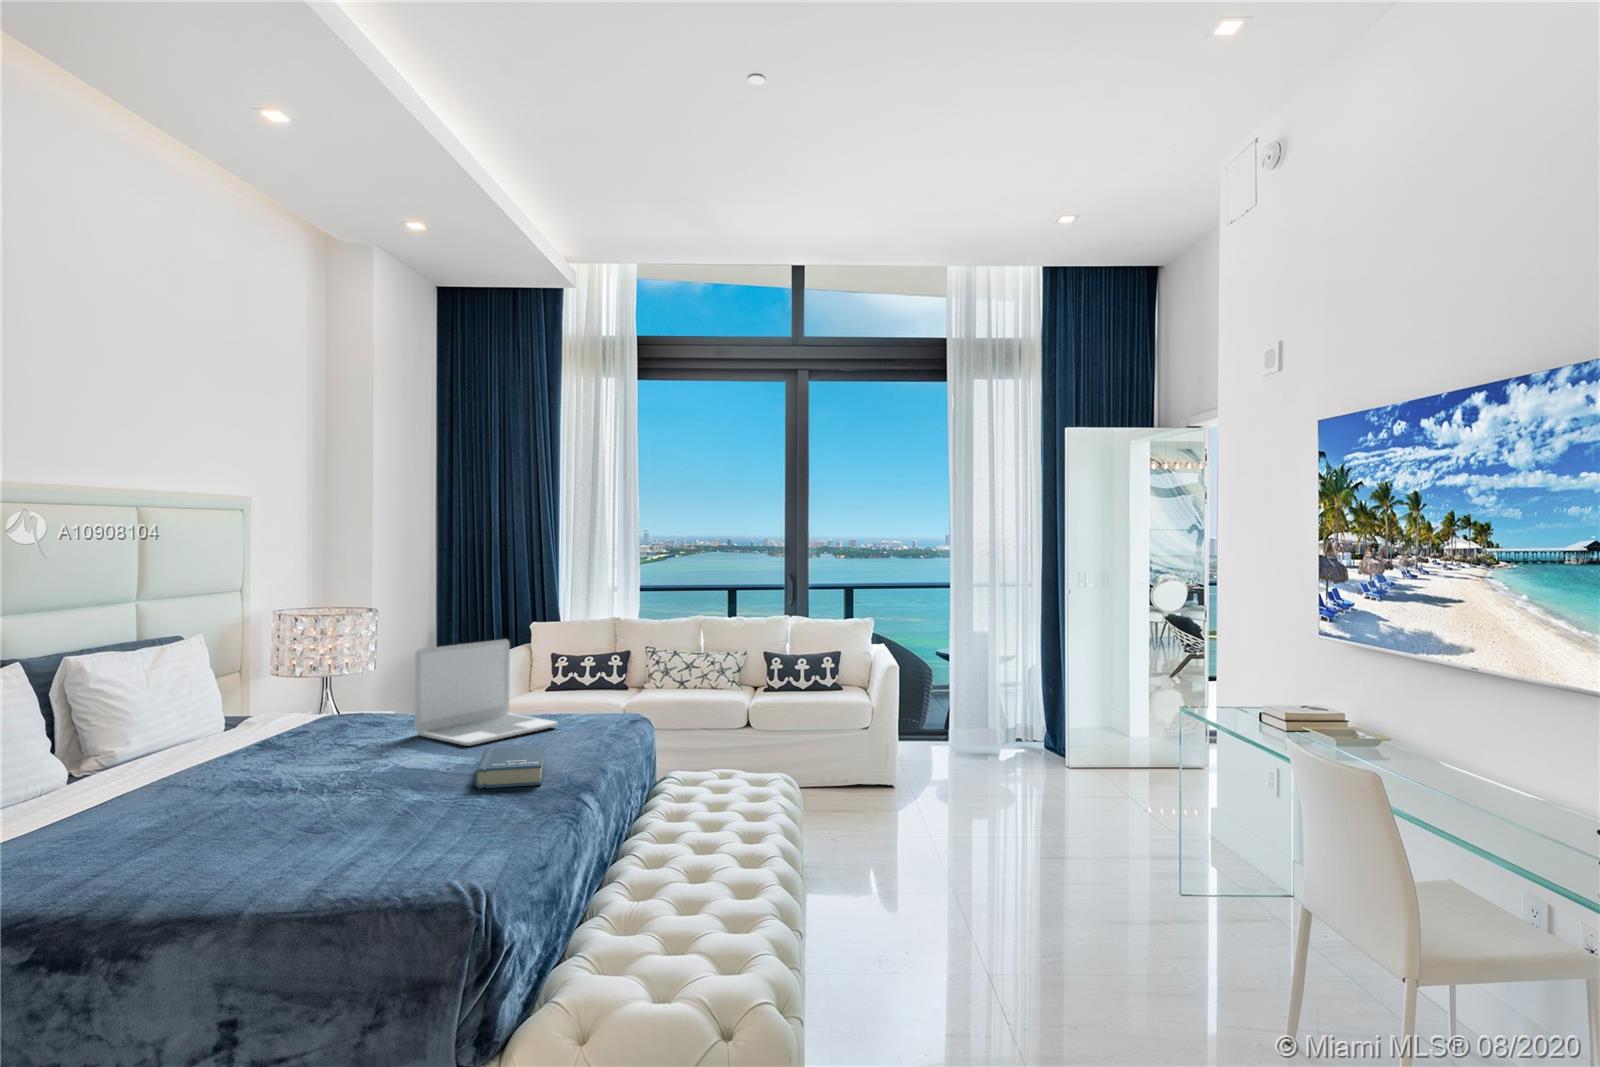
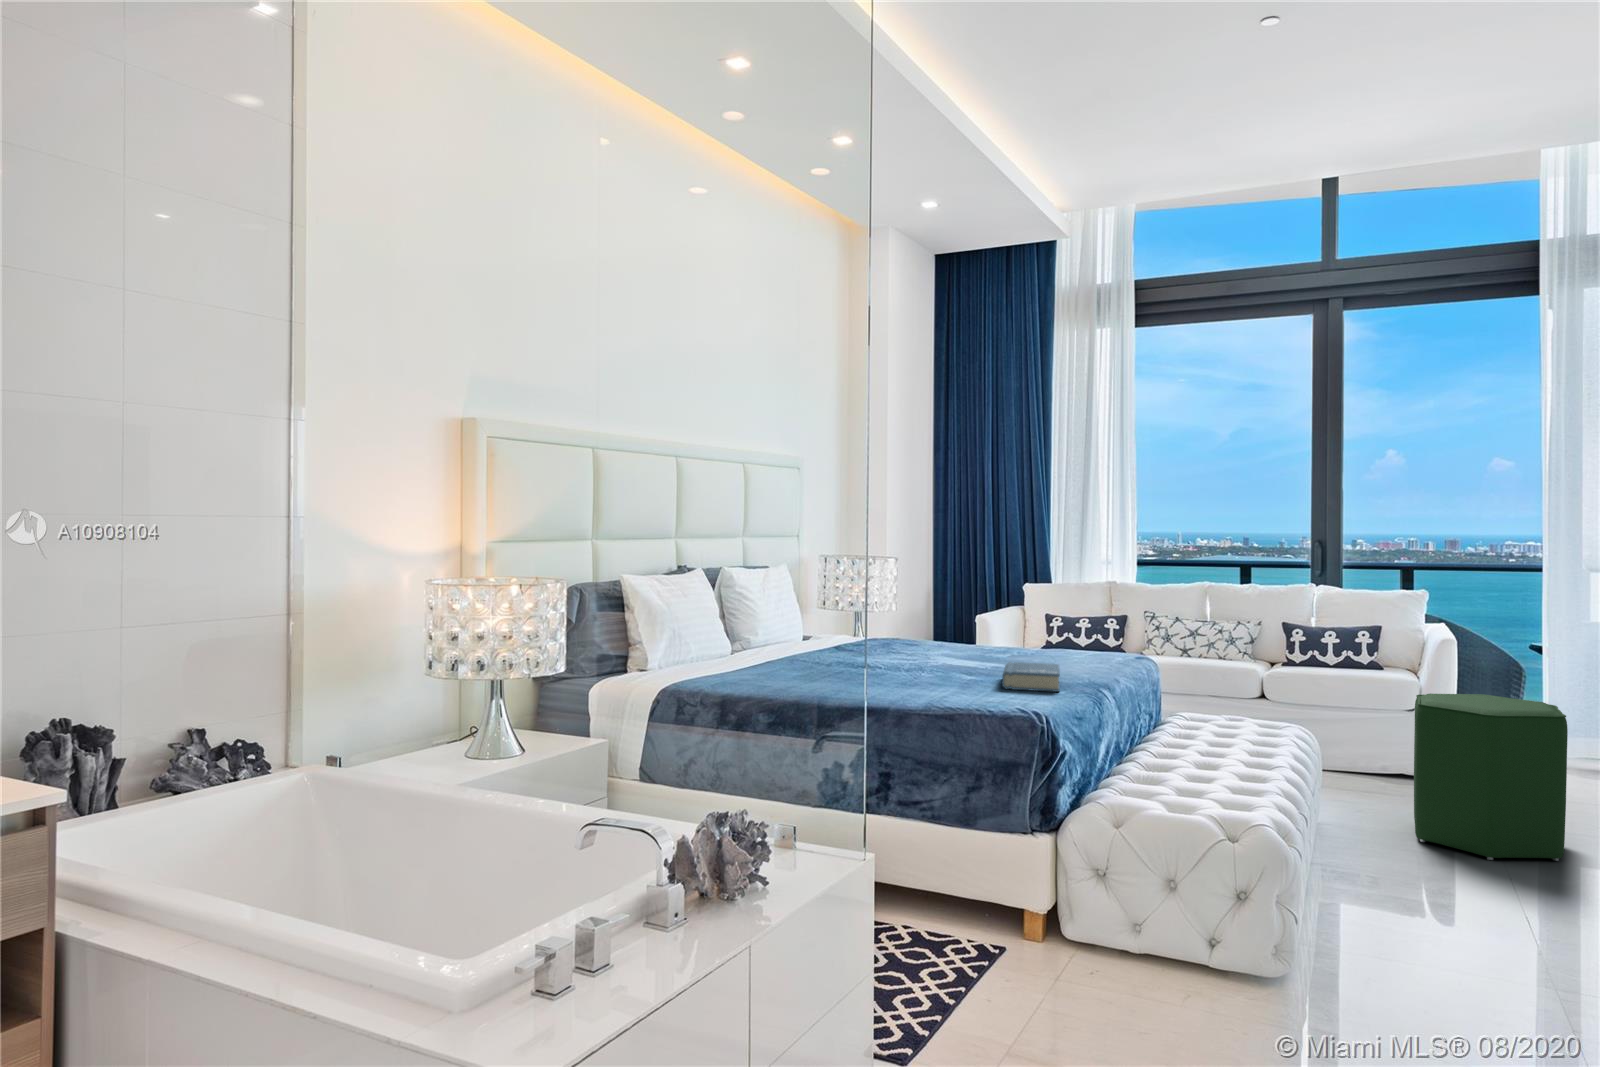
laptop: present [415,639,557,746] -> none [938,578,1065,666]
ottoman: none [871,720,982,872] -> present [1414,693,1568,861]

